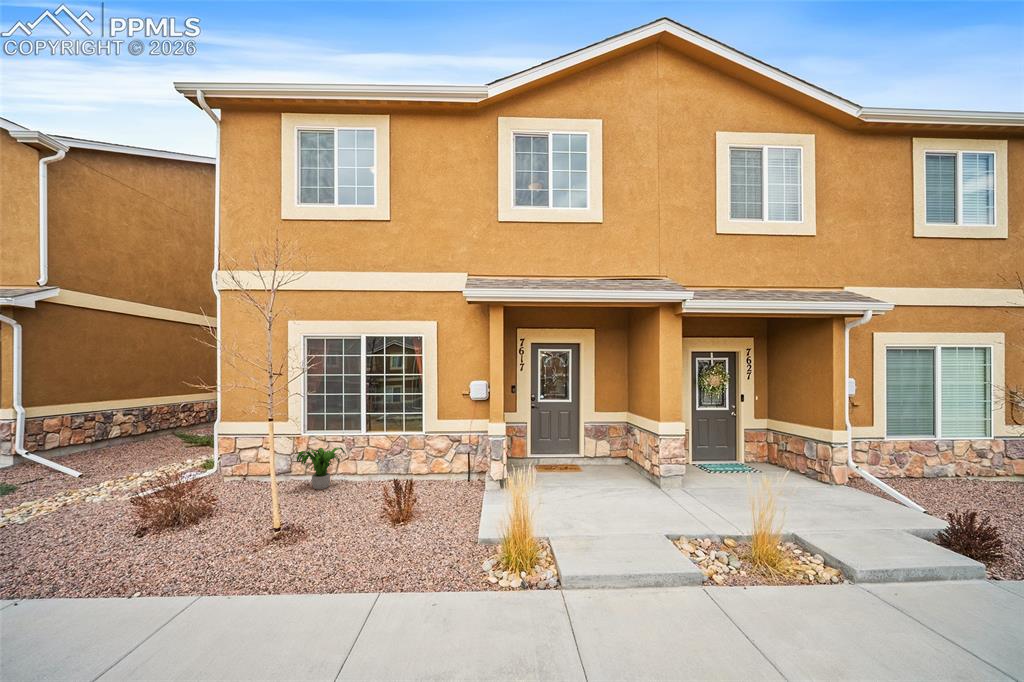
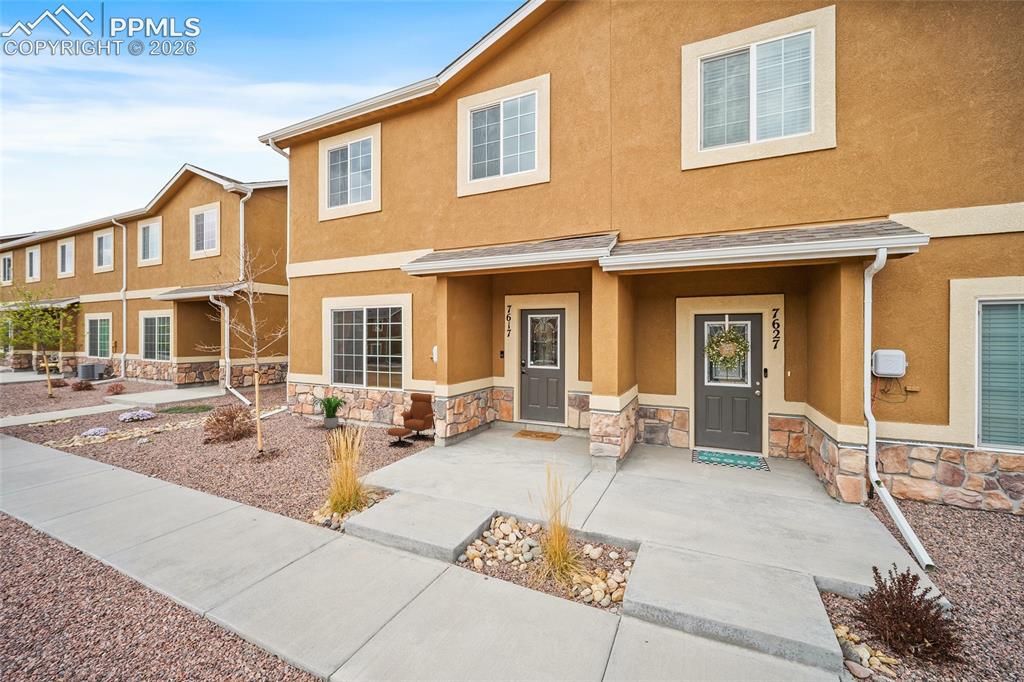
lounge chair: none [435,435,476,499] -> present [387,393,435,447]

